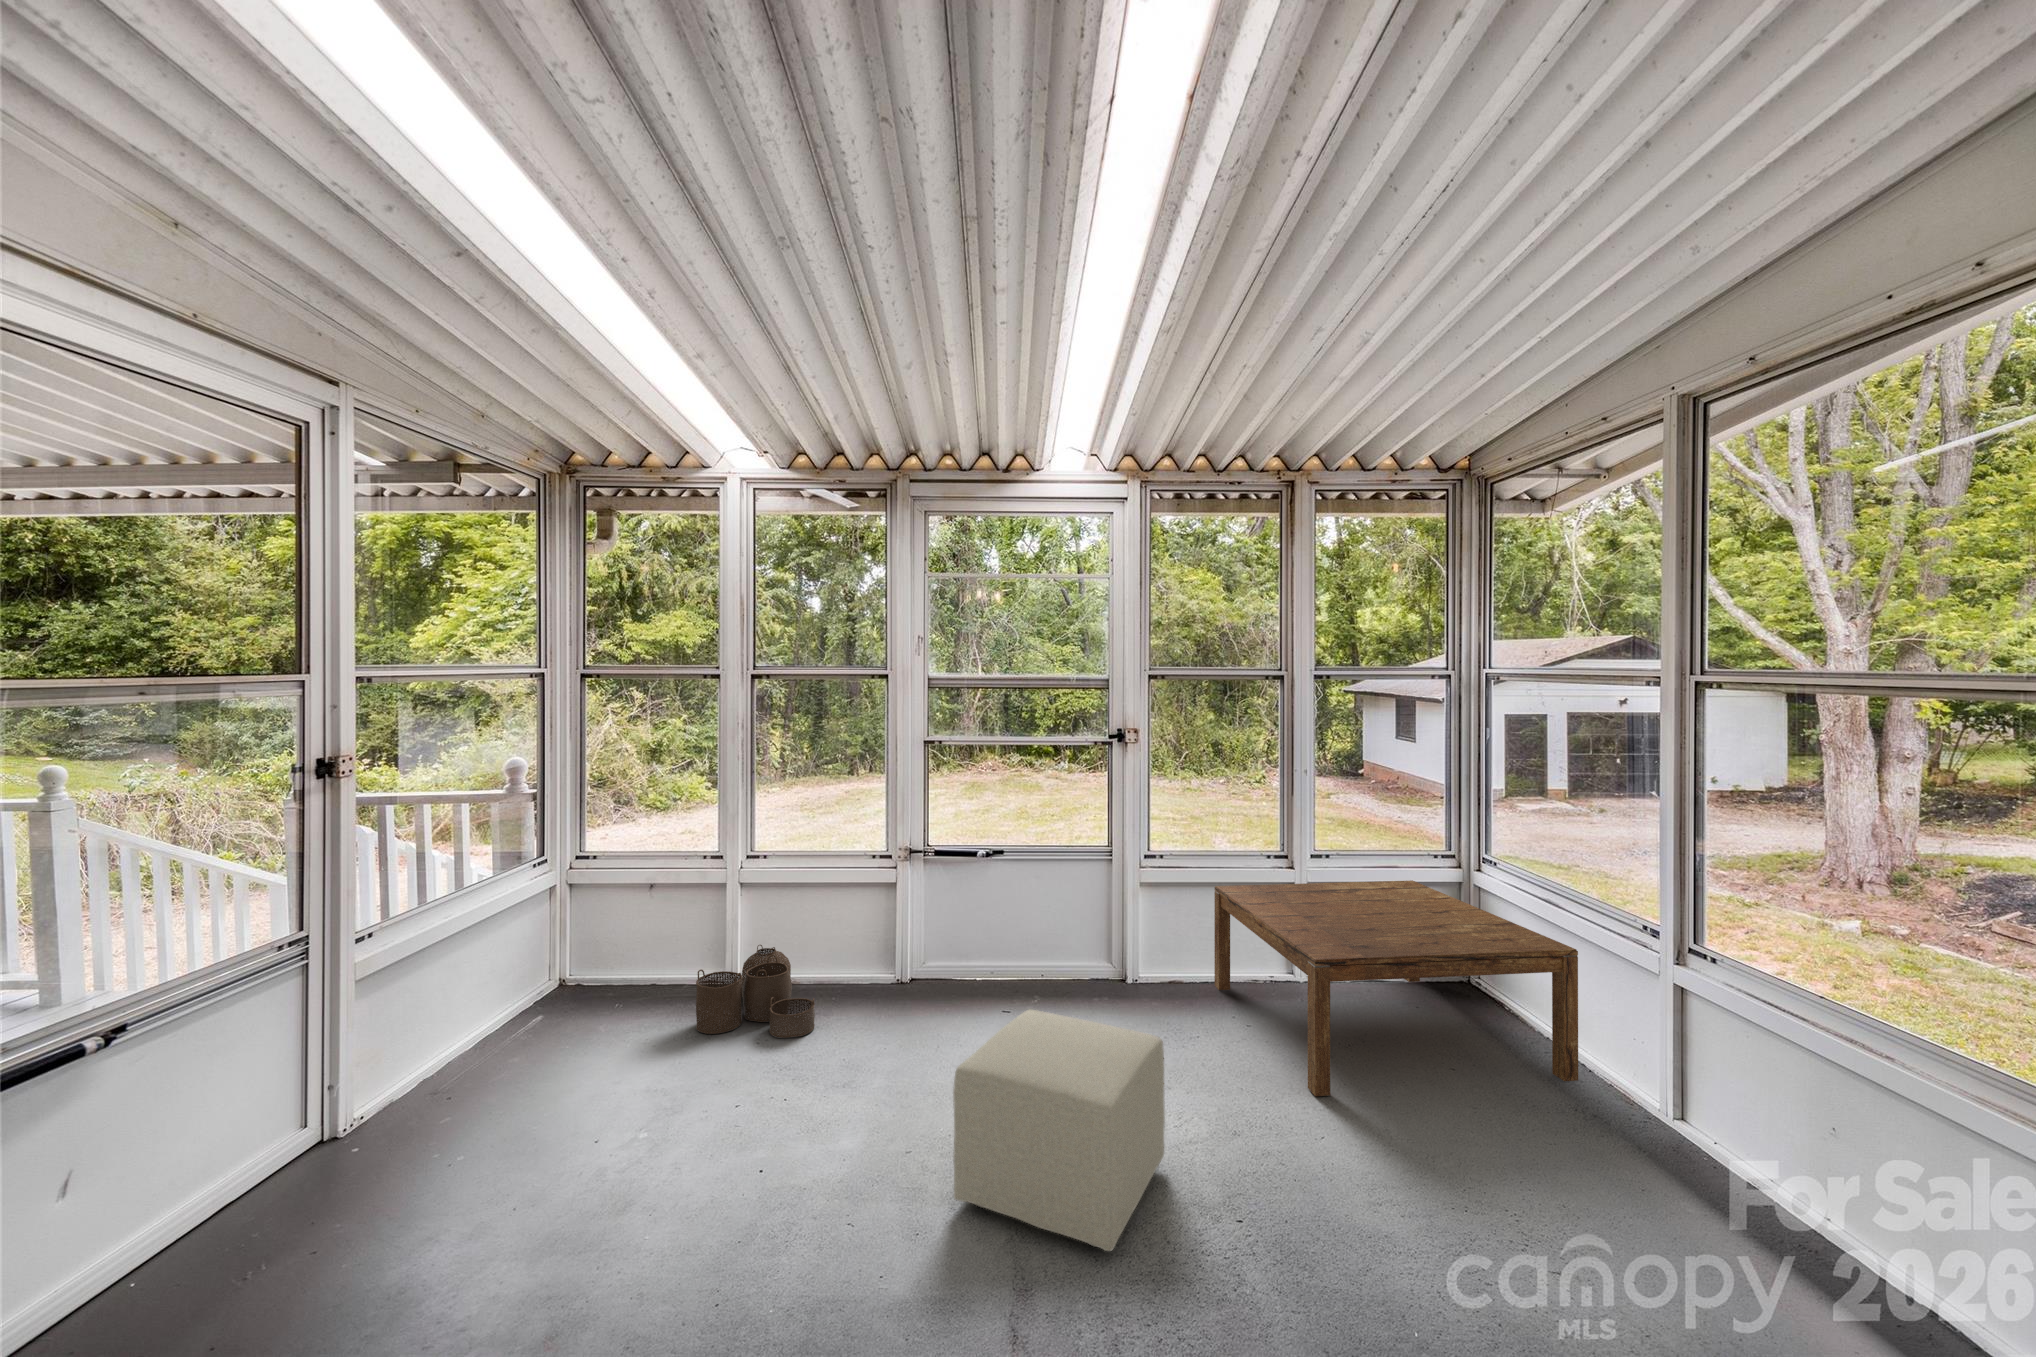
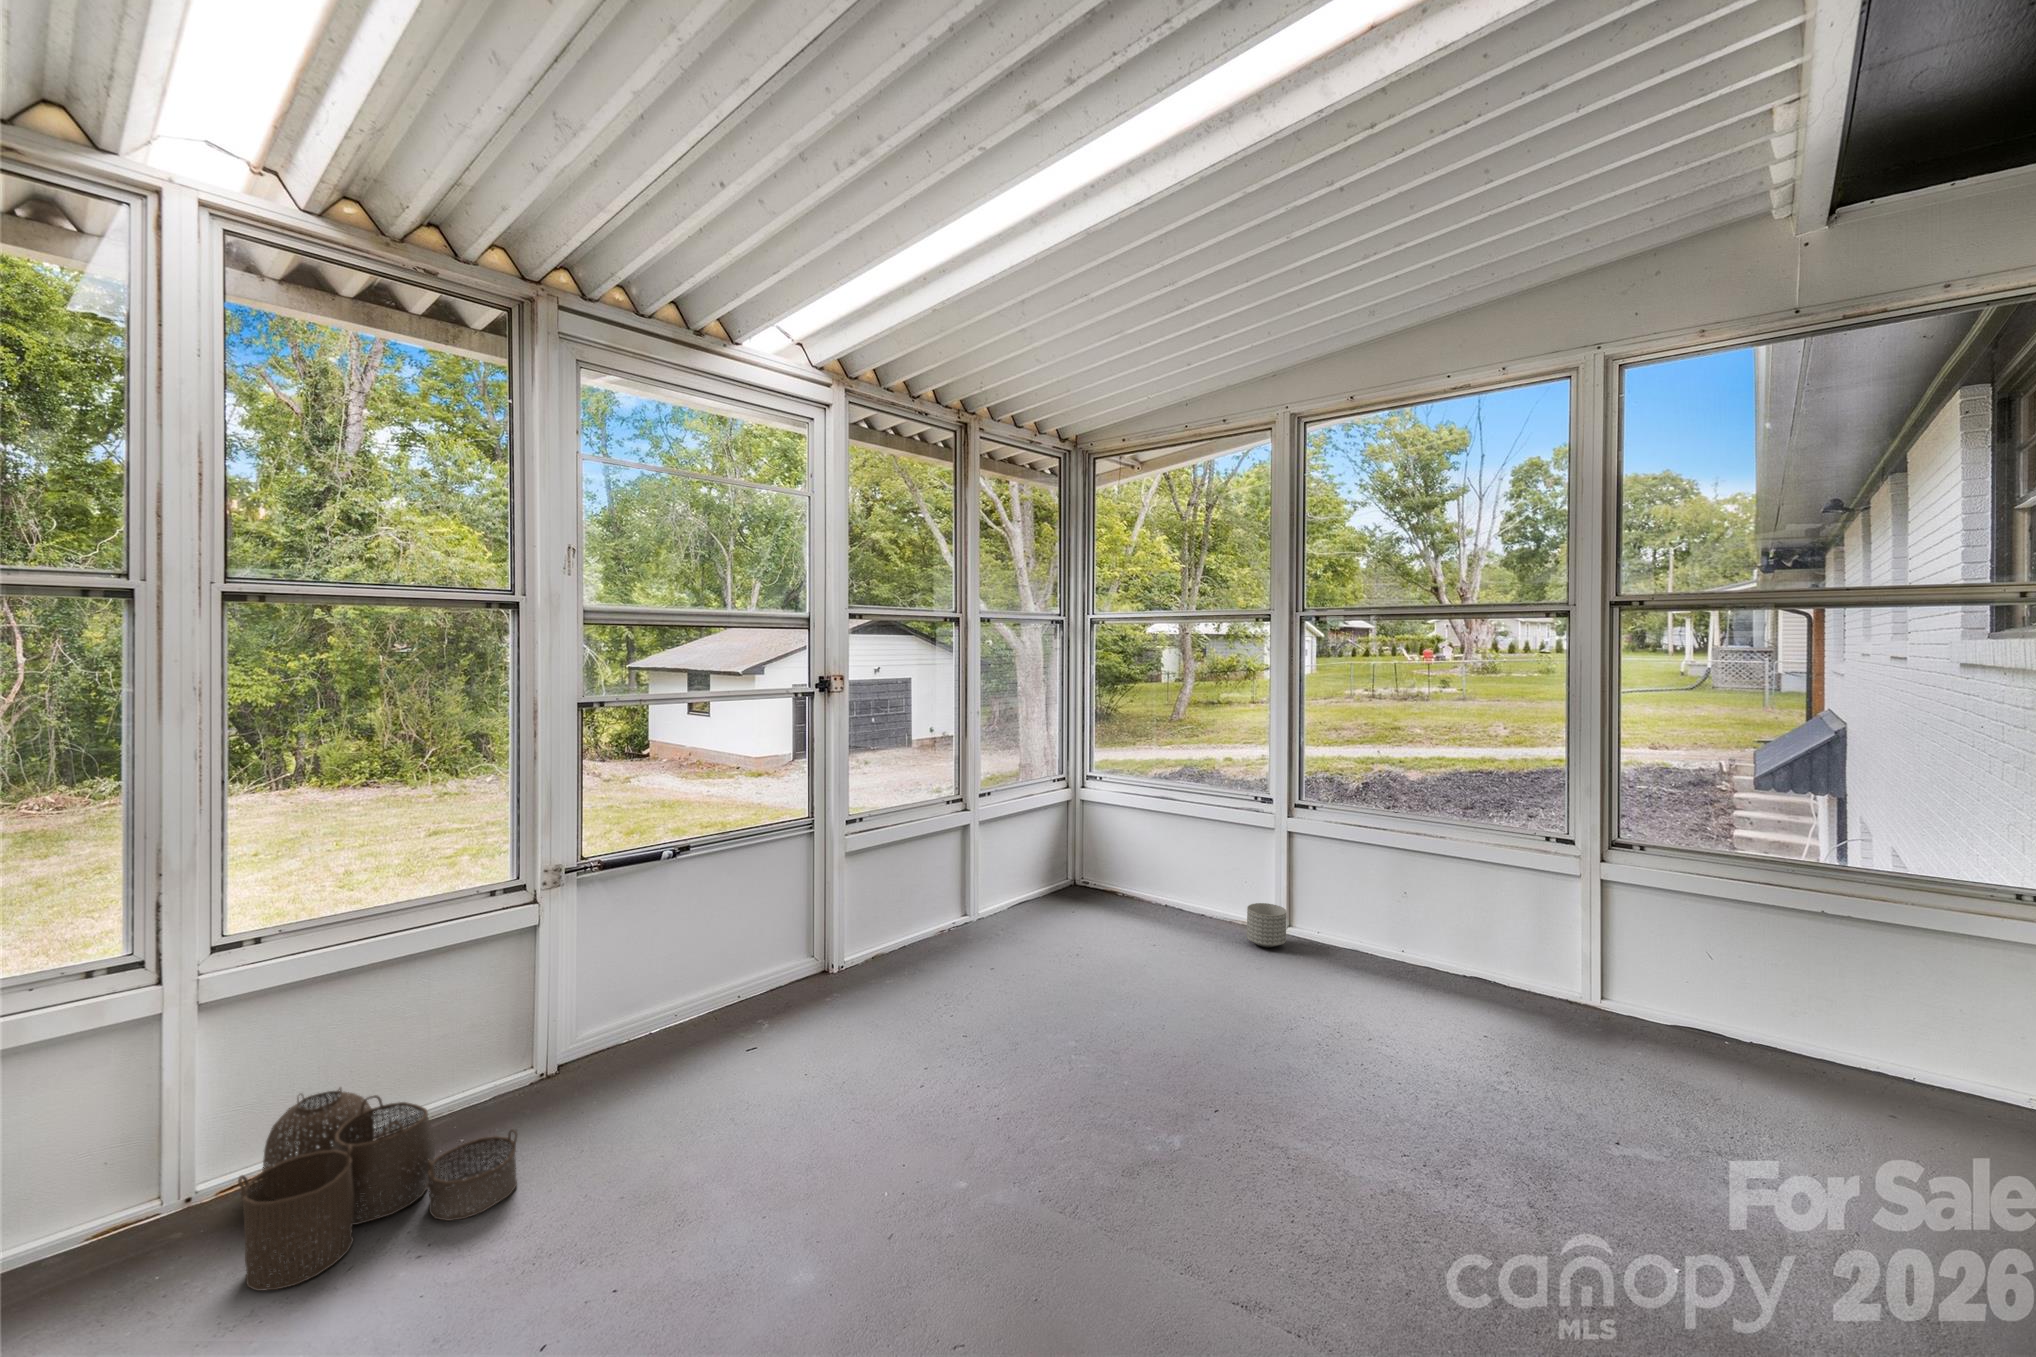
coffee table: present [1214,880,1578,1096] -> none [919,805,1215,1000]
ottoman: present [953,1010,1165,1251] -> none [956,981,1190,1240]
planter: none [1599,1063,1666,1133] -> present [1247,903,1287,948]

